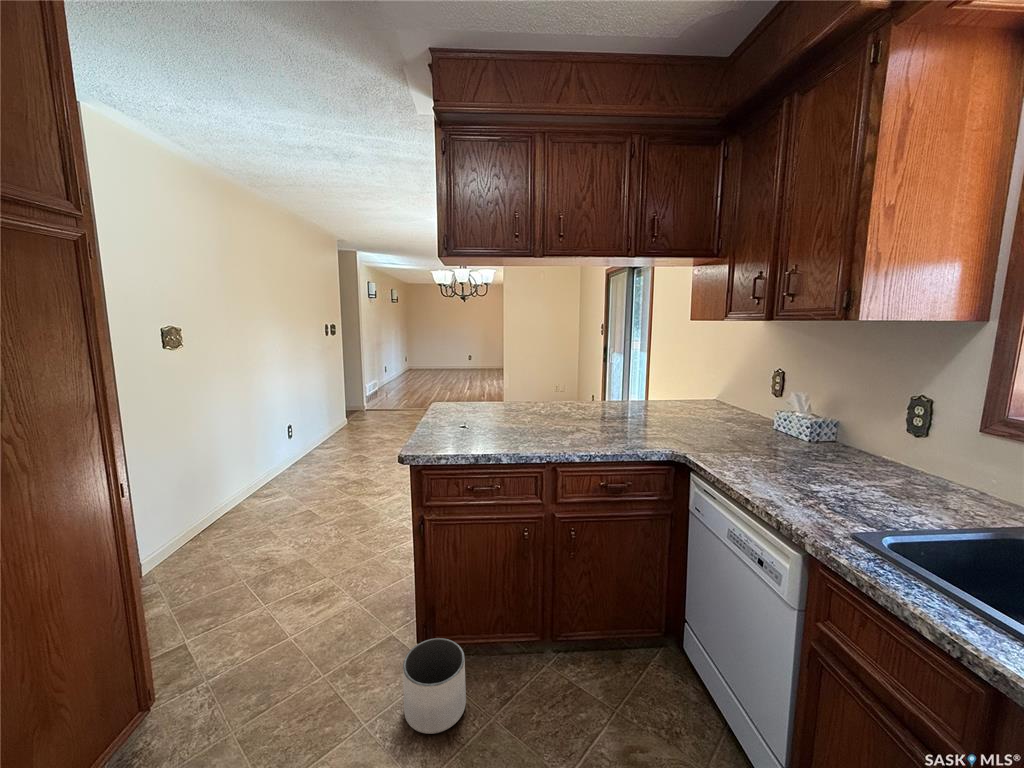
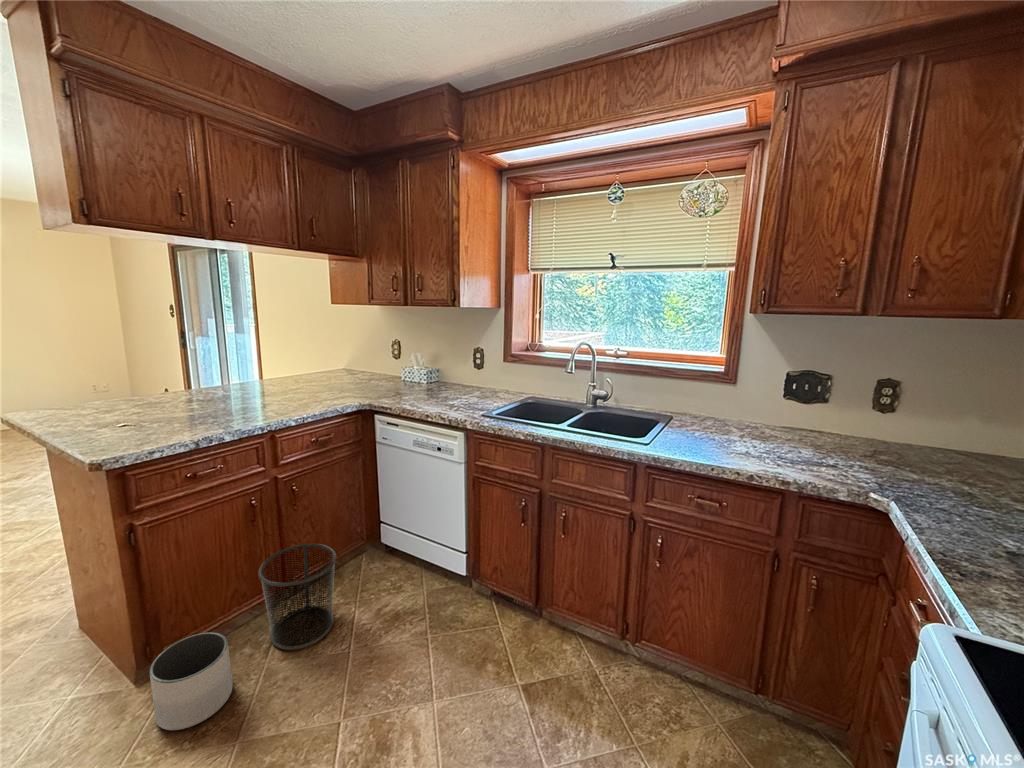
trash can: none [509,598,592,731] -> present [258,544,336,649]

